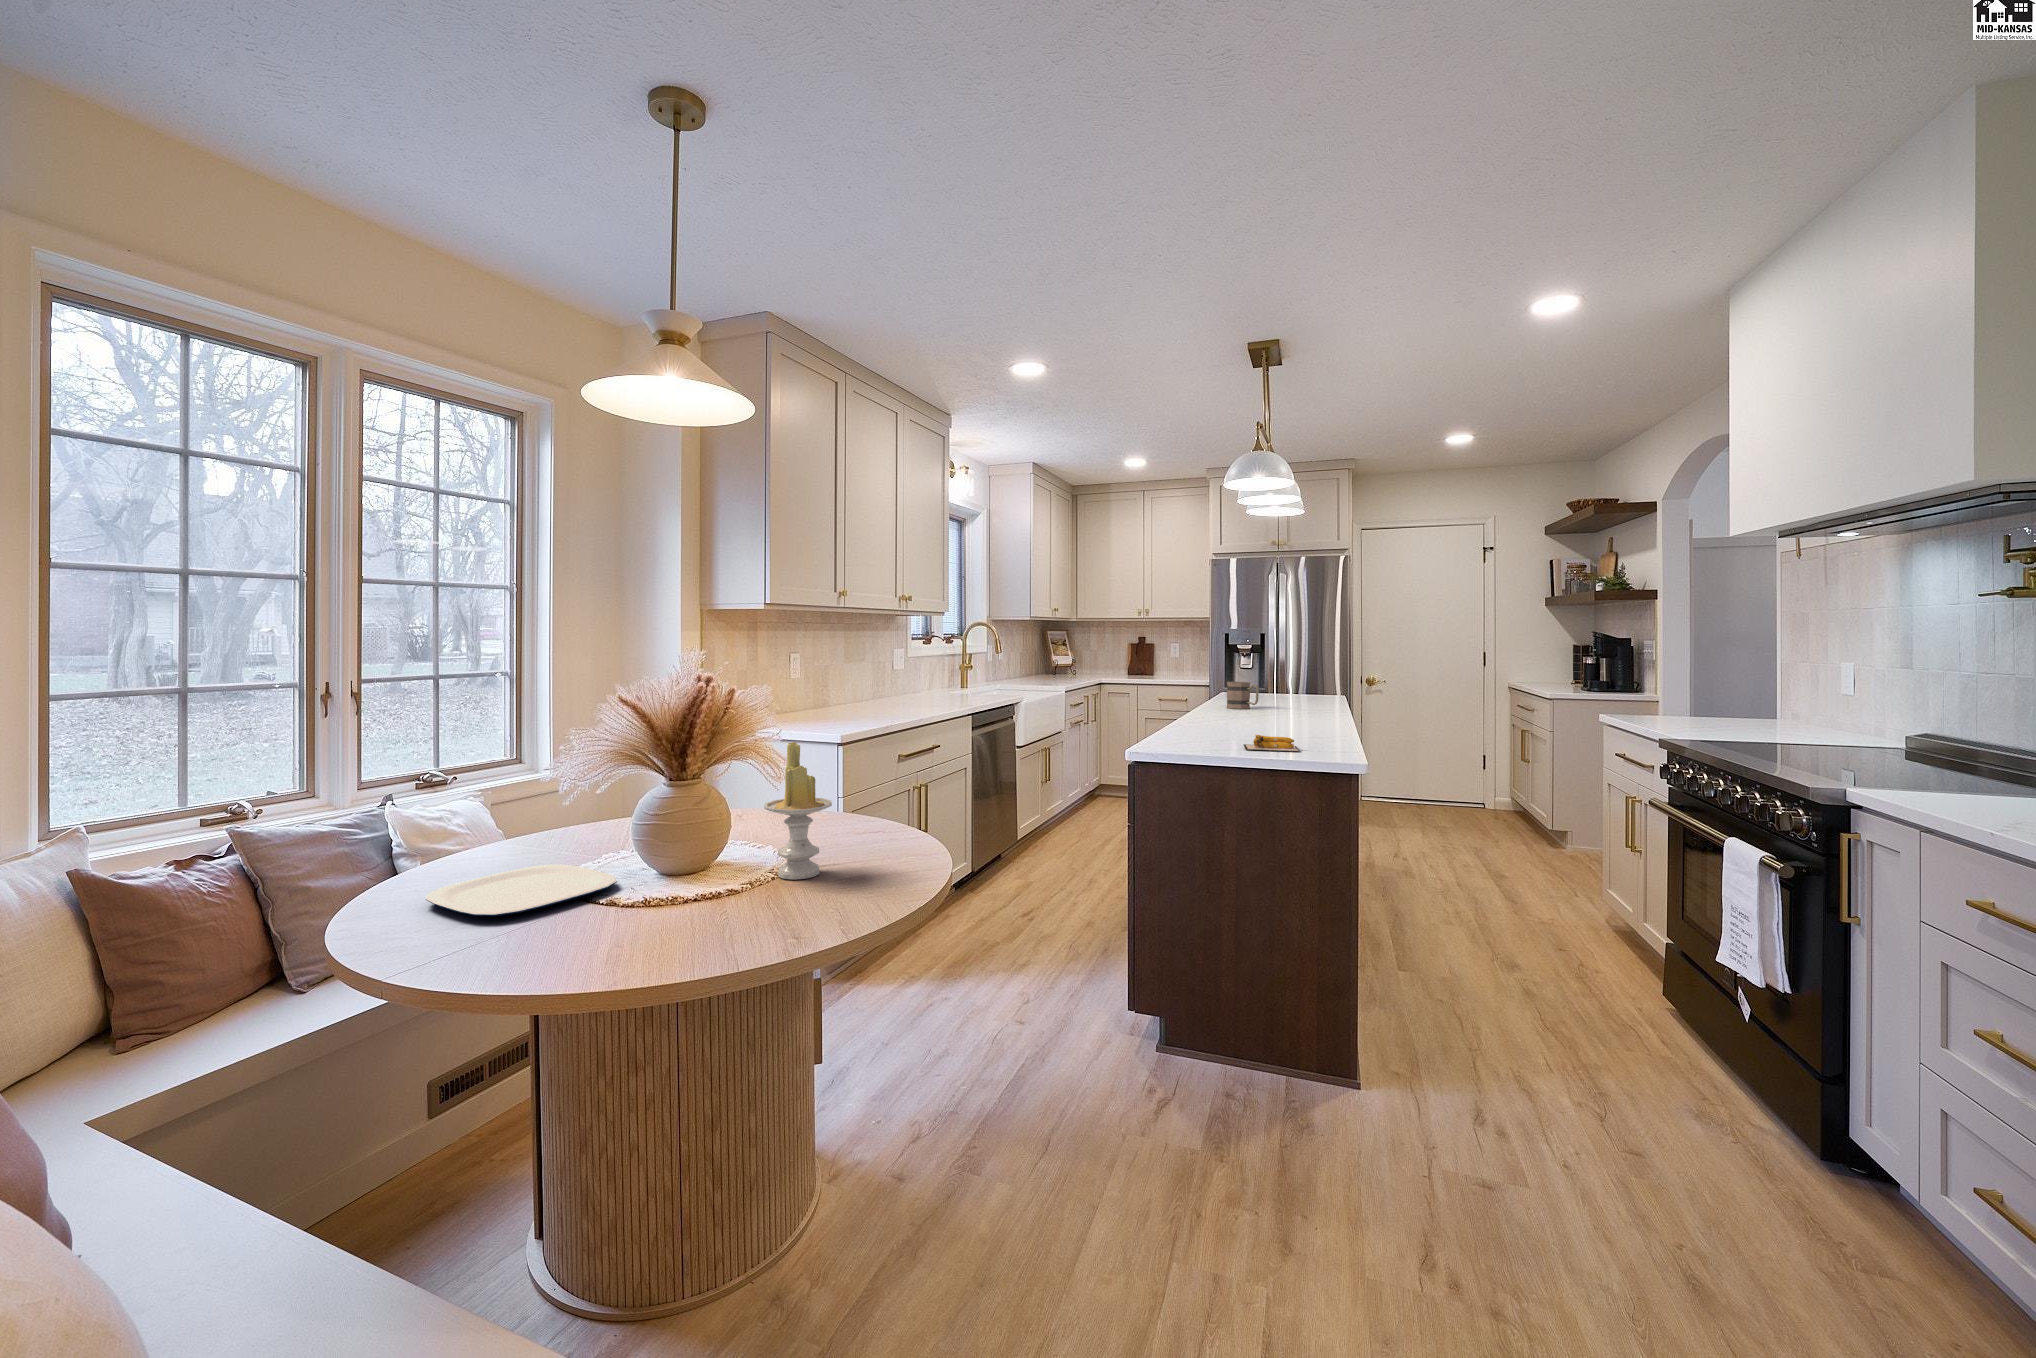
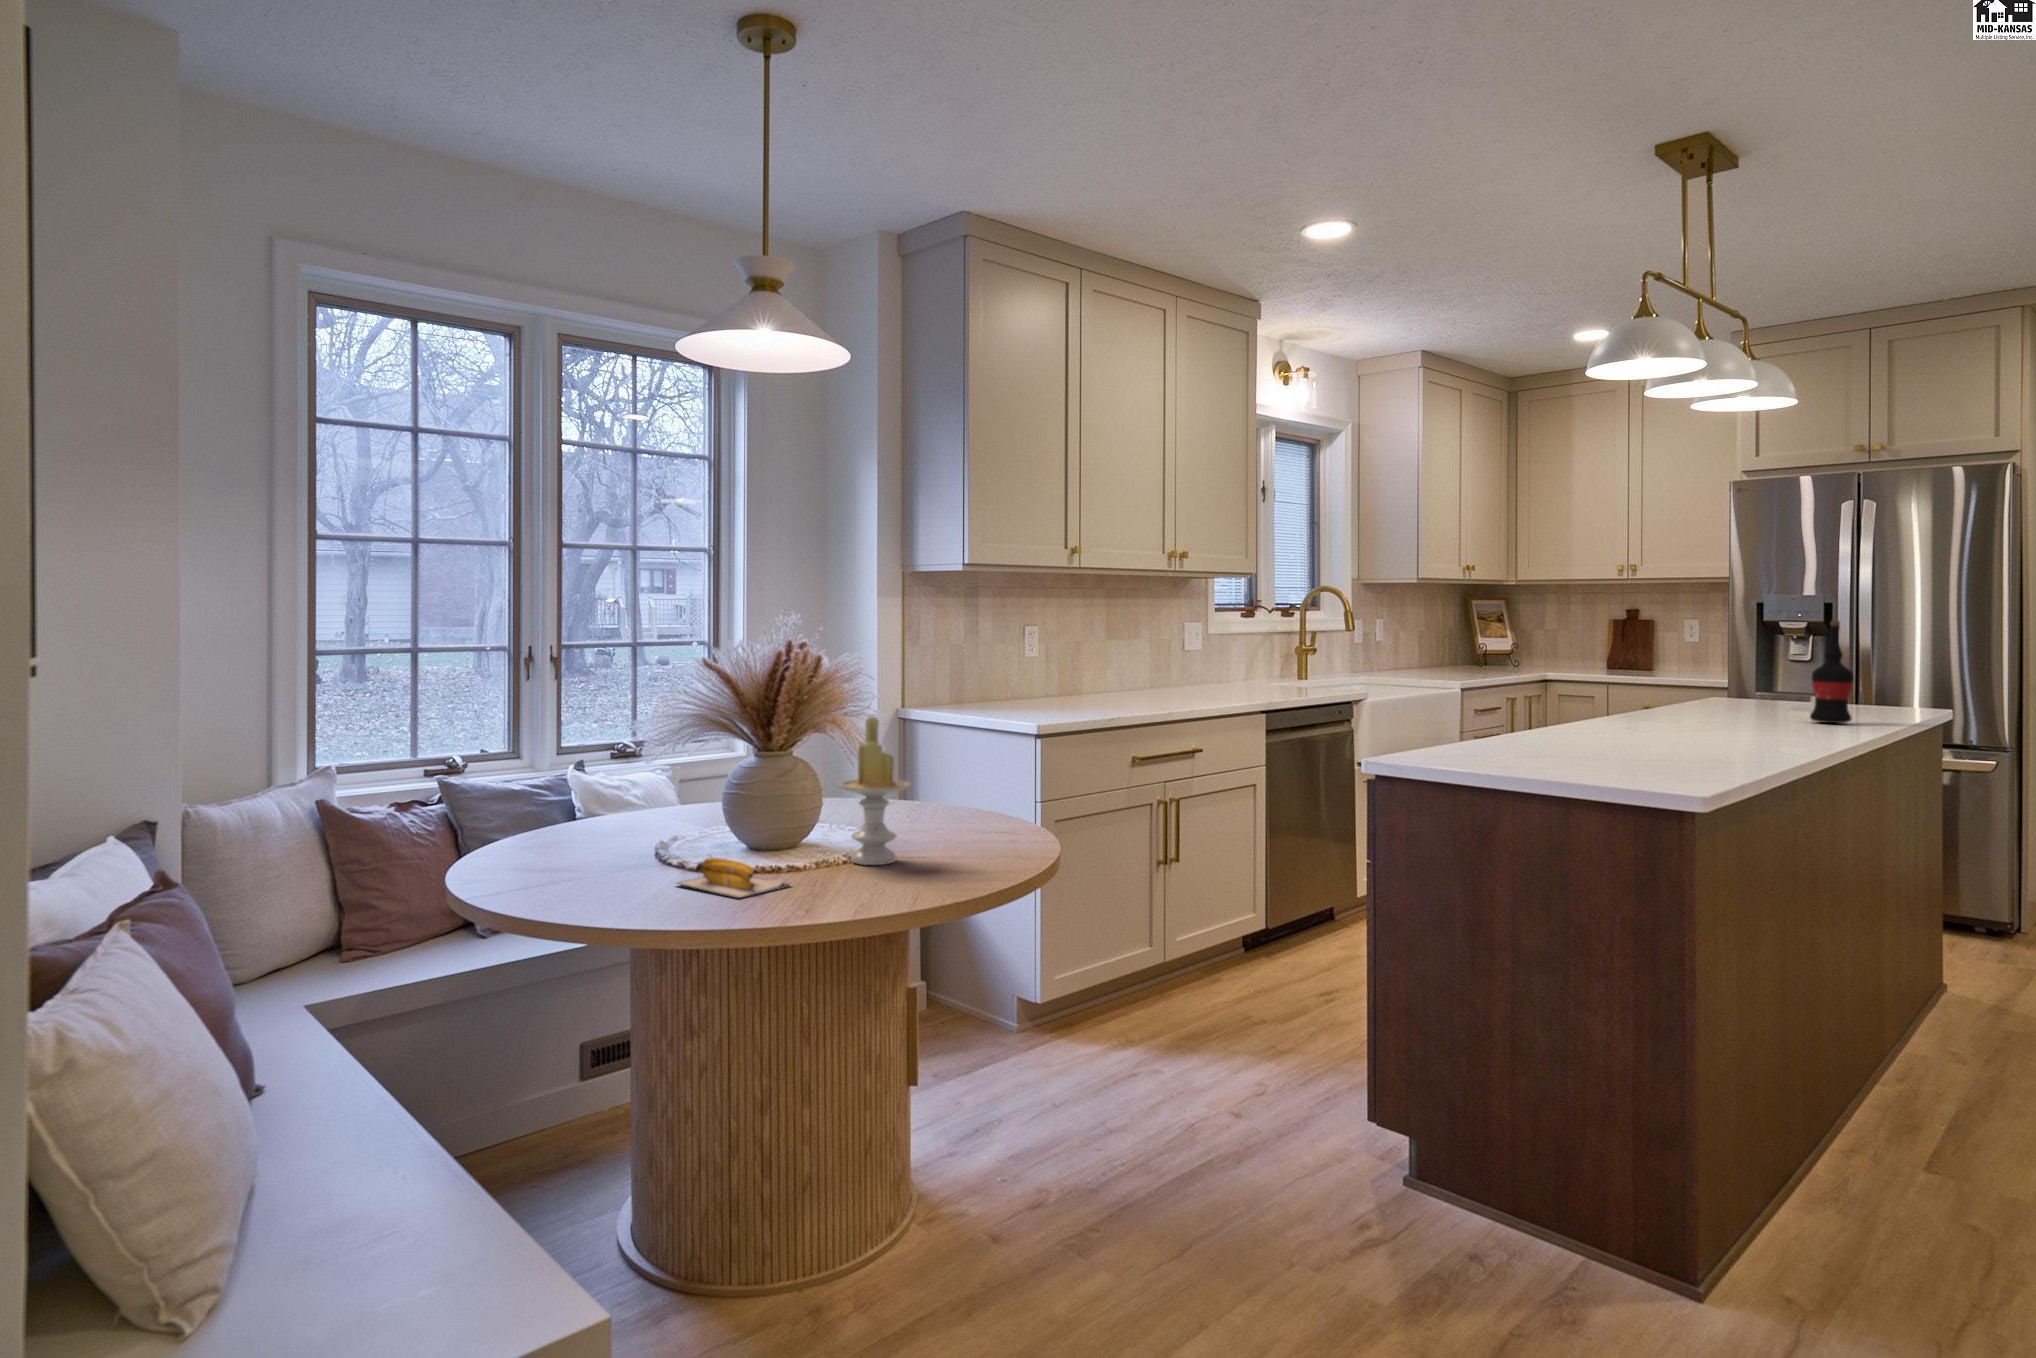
wine bottle: none [1296,643,1319,705] -> present [1810,621,1854,723]
mug: present [1227,682,1259,709] -> none [1669,680,1723,723]
banana: present [1243,735,1300,751] -> present [677,858,789,898]
plate: present [426,865,617,916] -> none [539,829,702,862]

